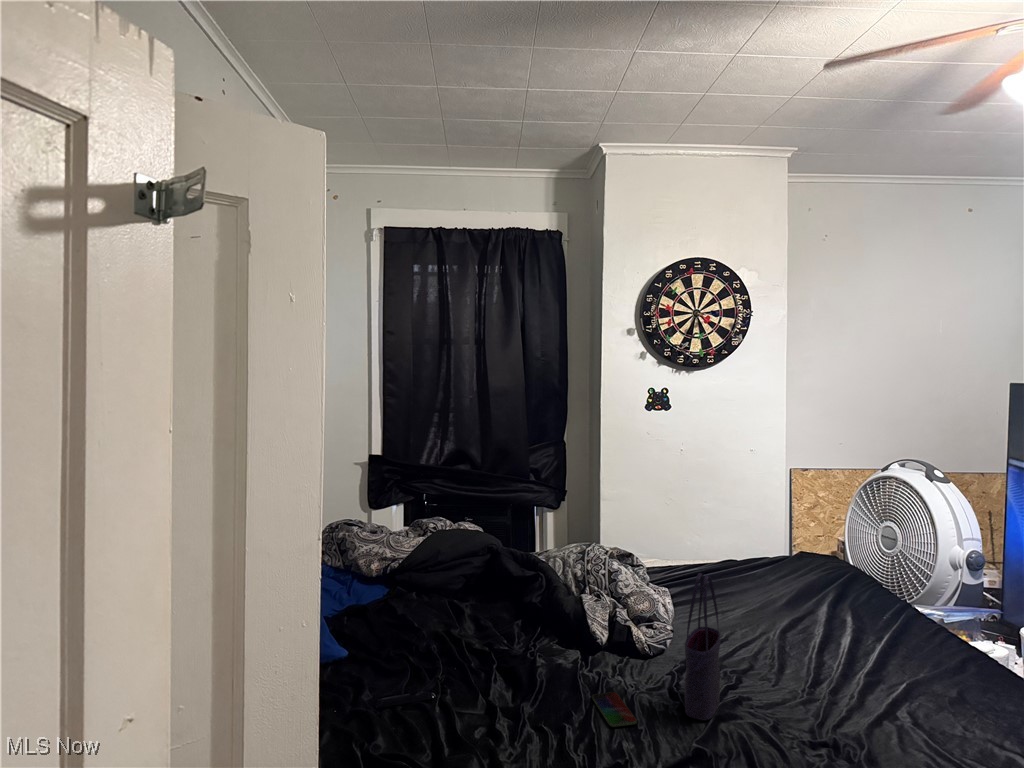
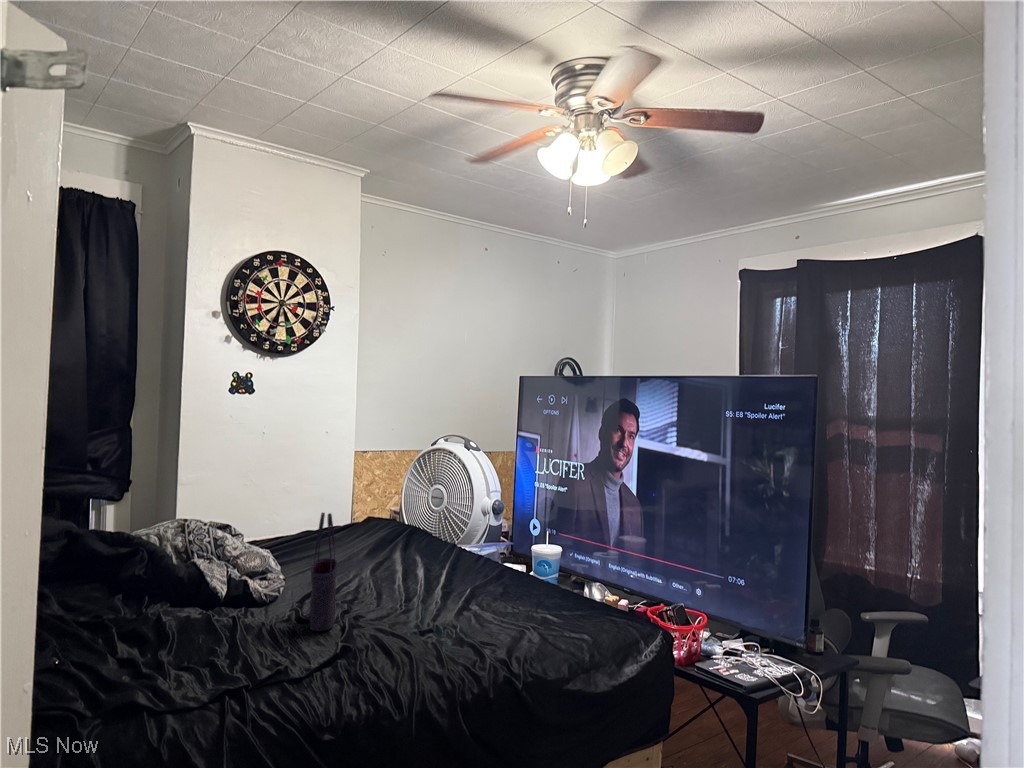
smartphone: present [592,692,637,727] -> none [223,632,272,654]

